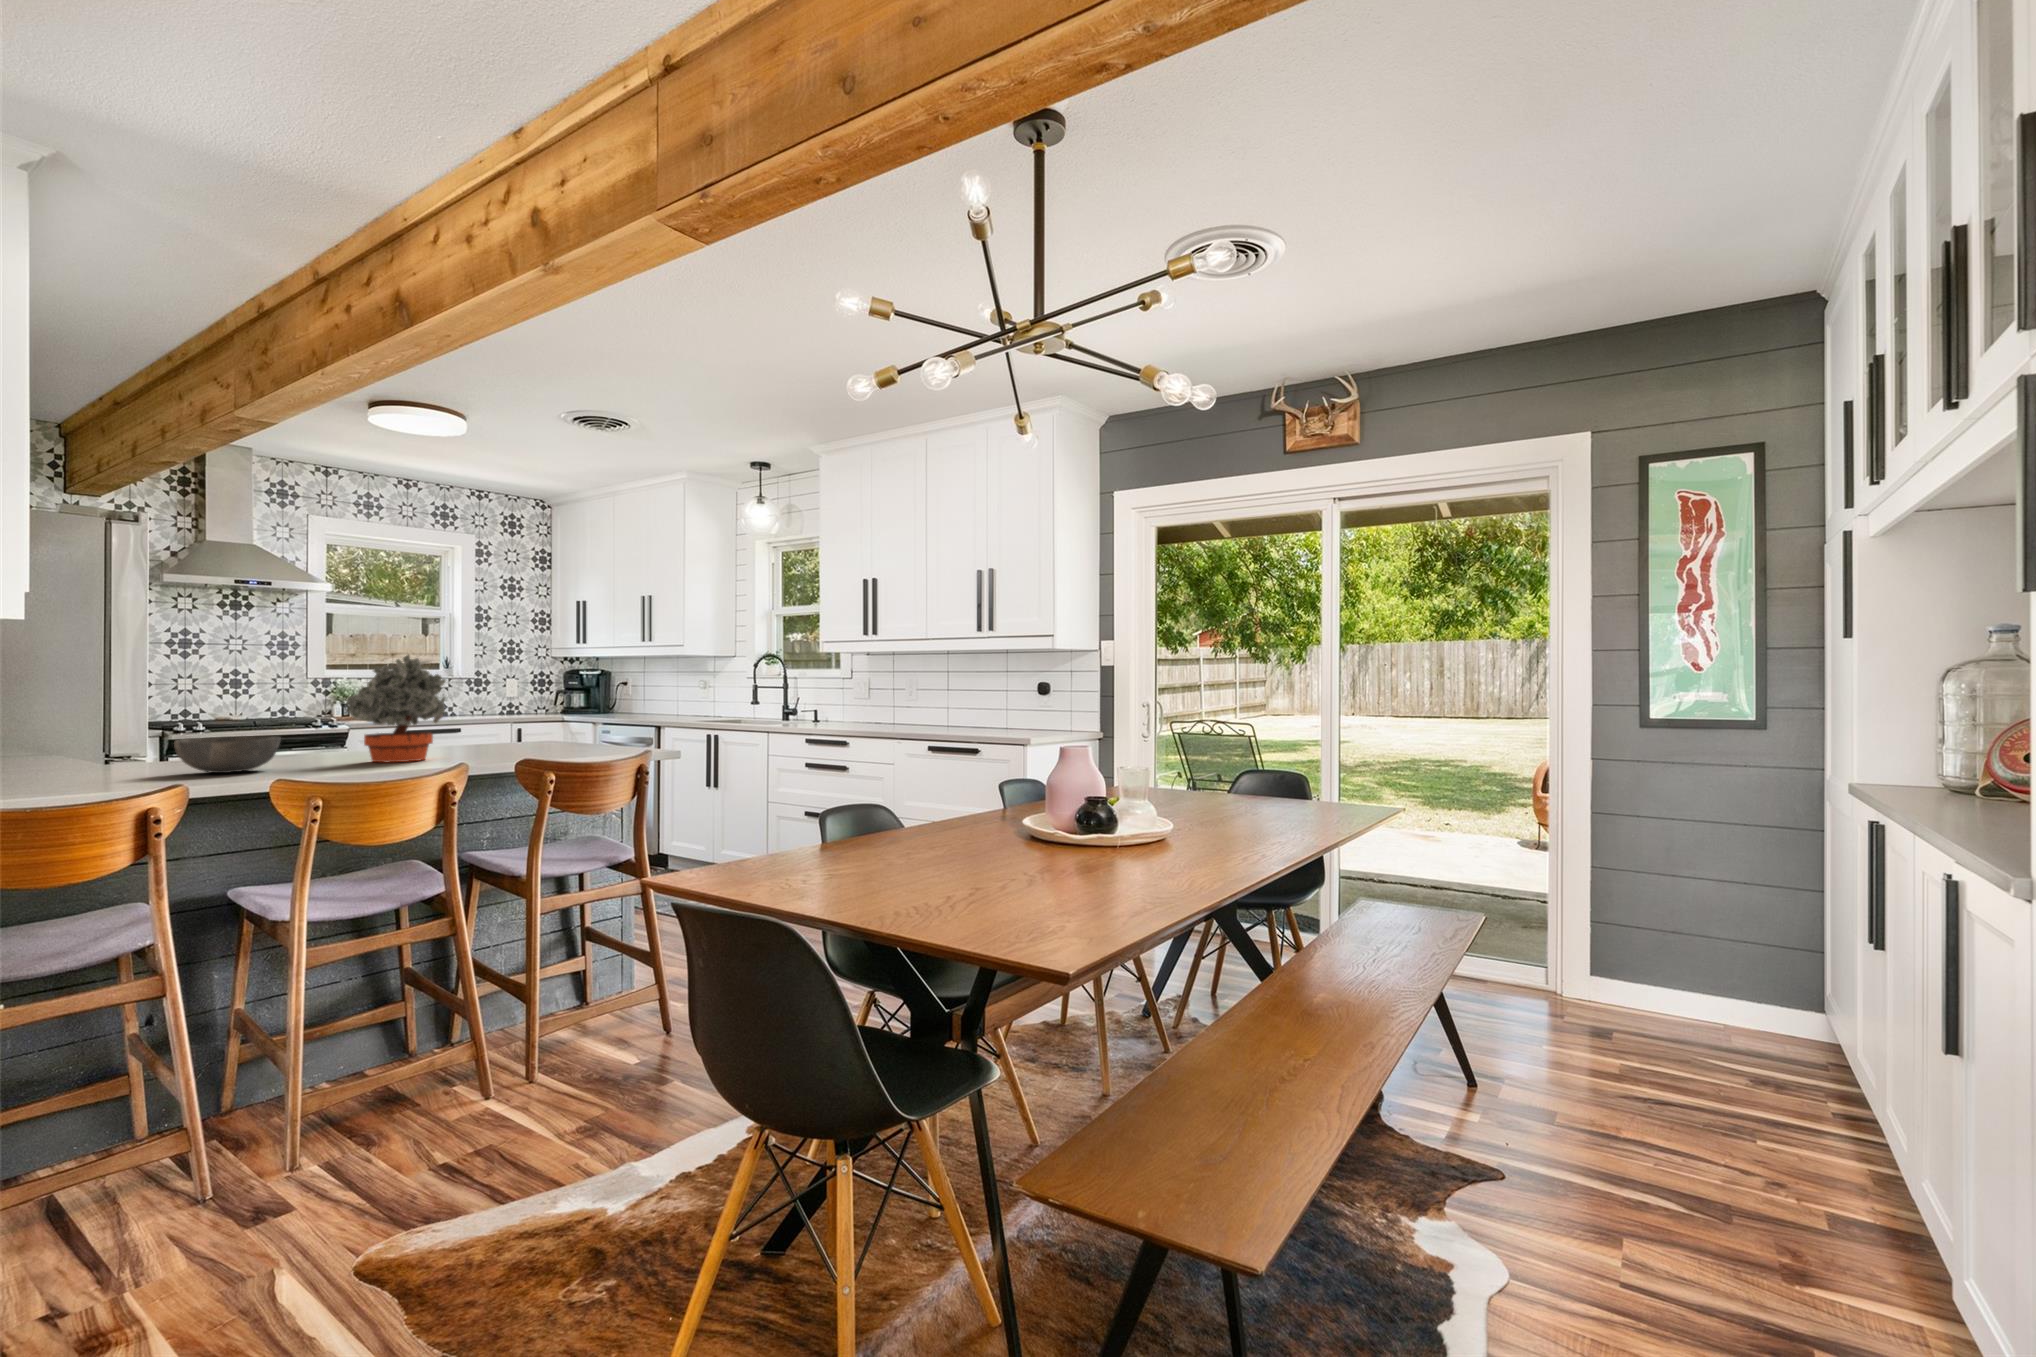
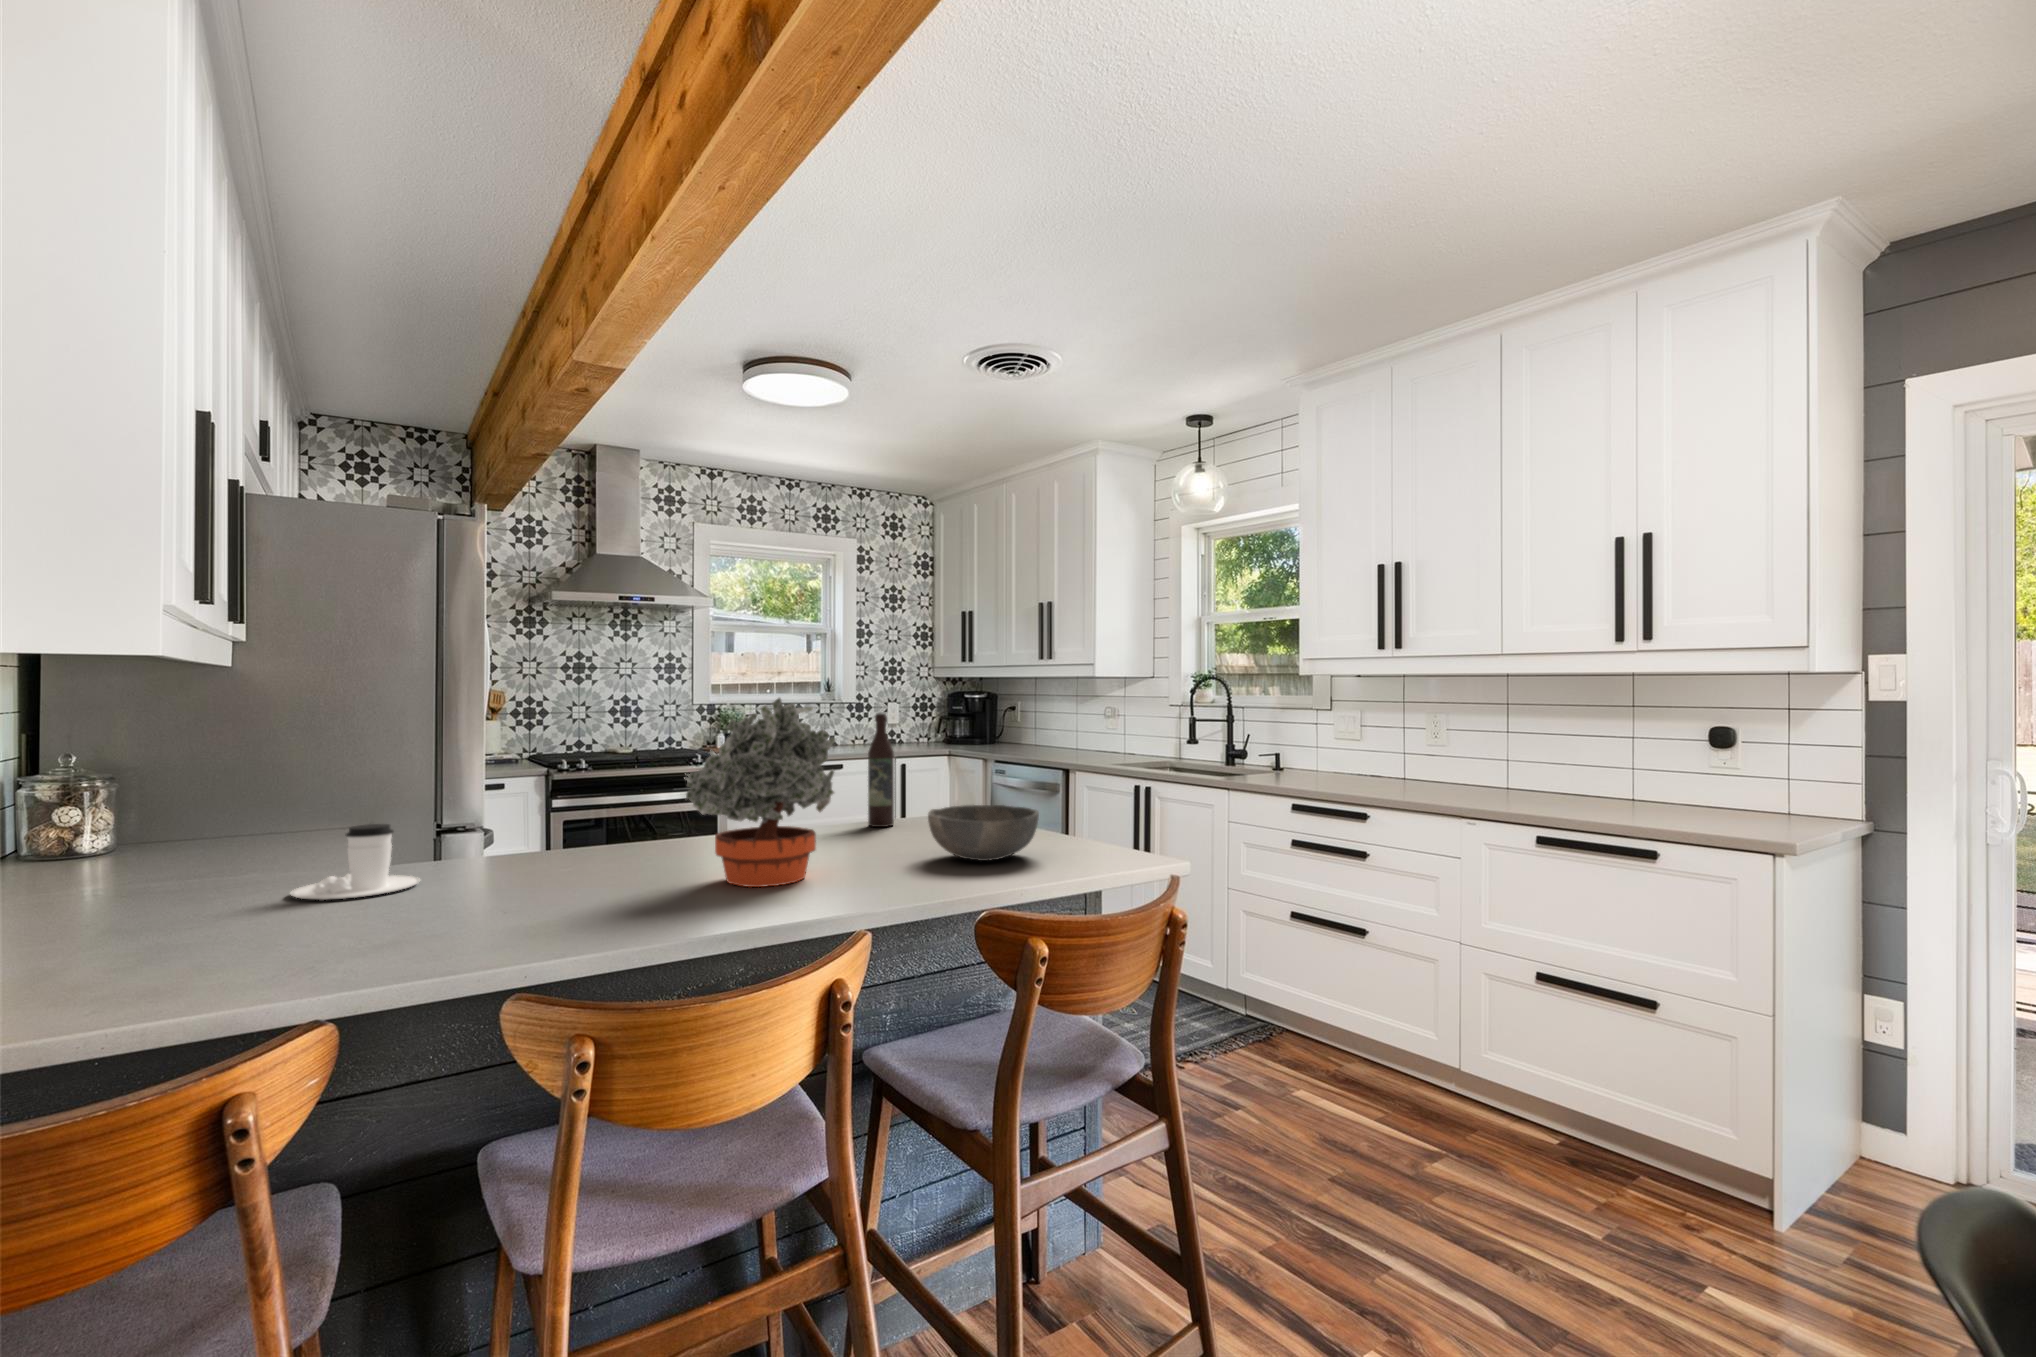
wine bottle: none [473,671,493,746] -> present [868,713,894,827]
coffee cup: none [51,732,145,775] -> present [290,824,420,900]
bowl: present [174,736,281,773] -> present [928,805,1039,861]

